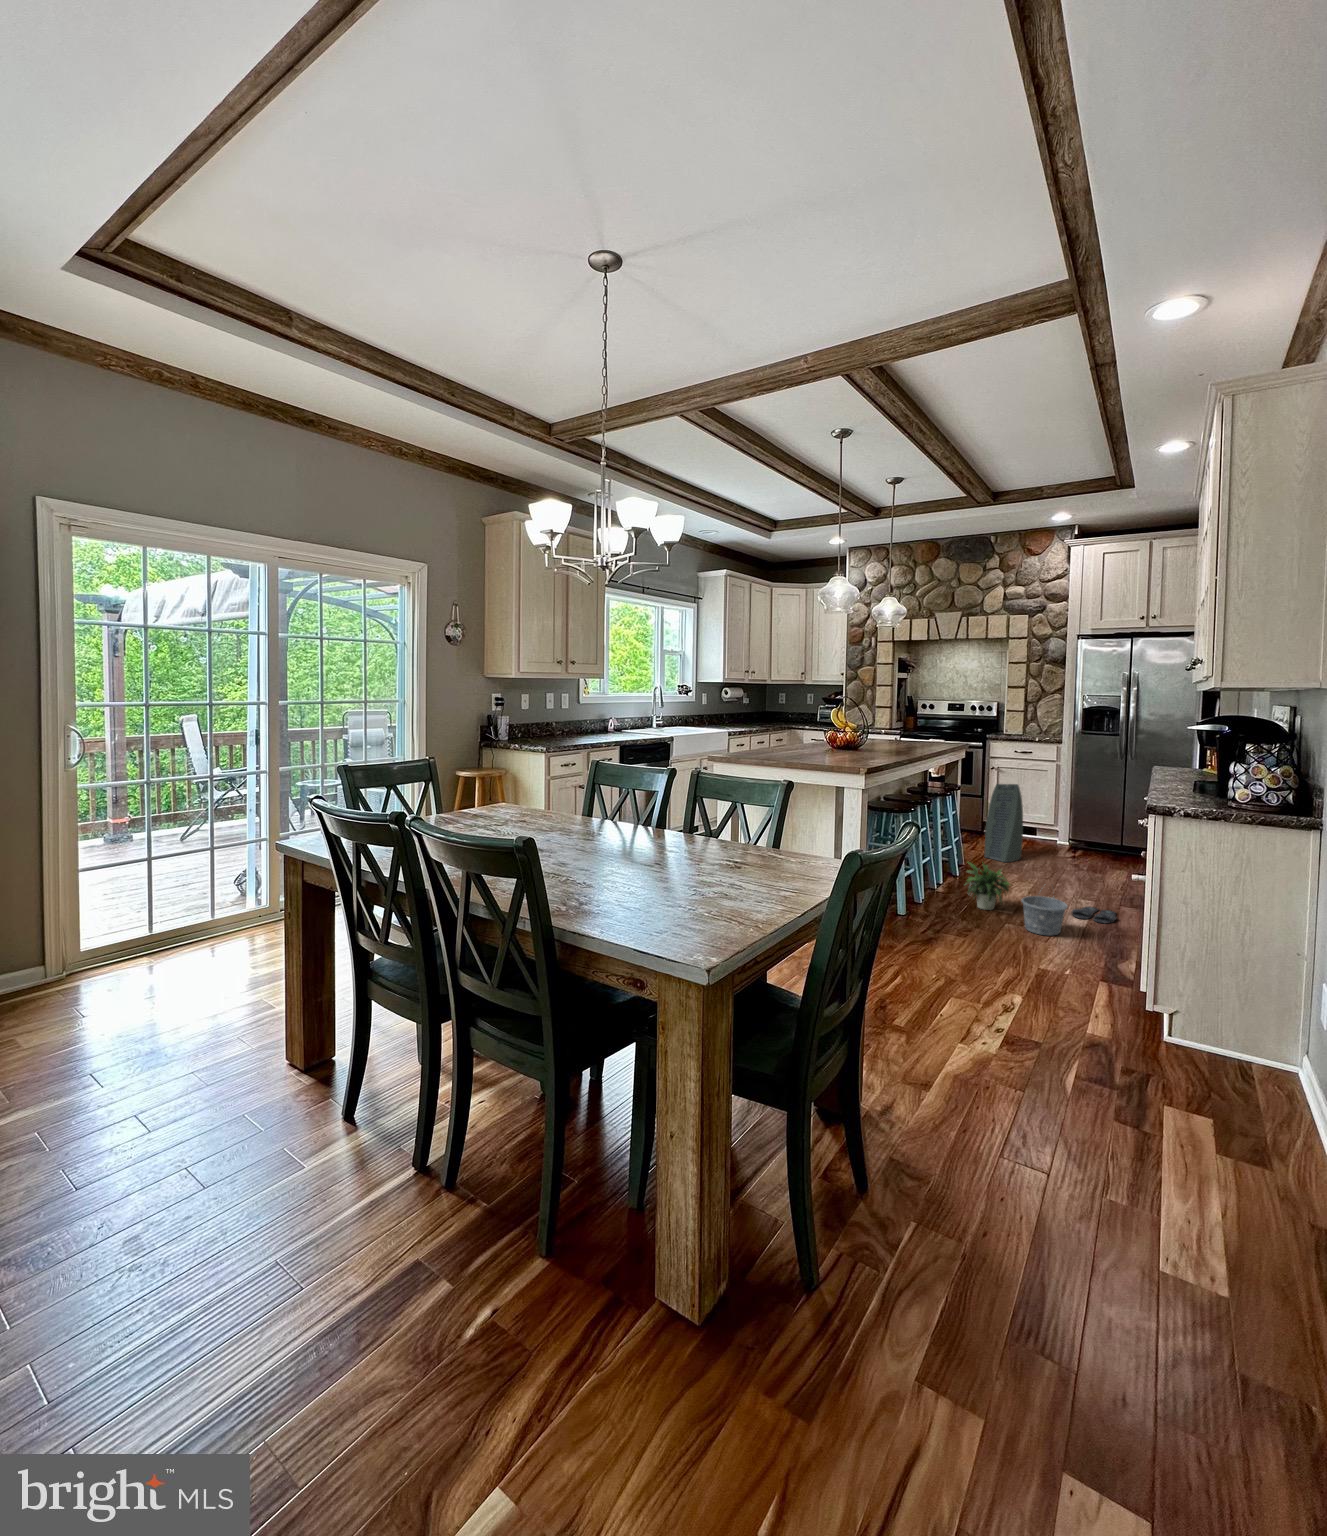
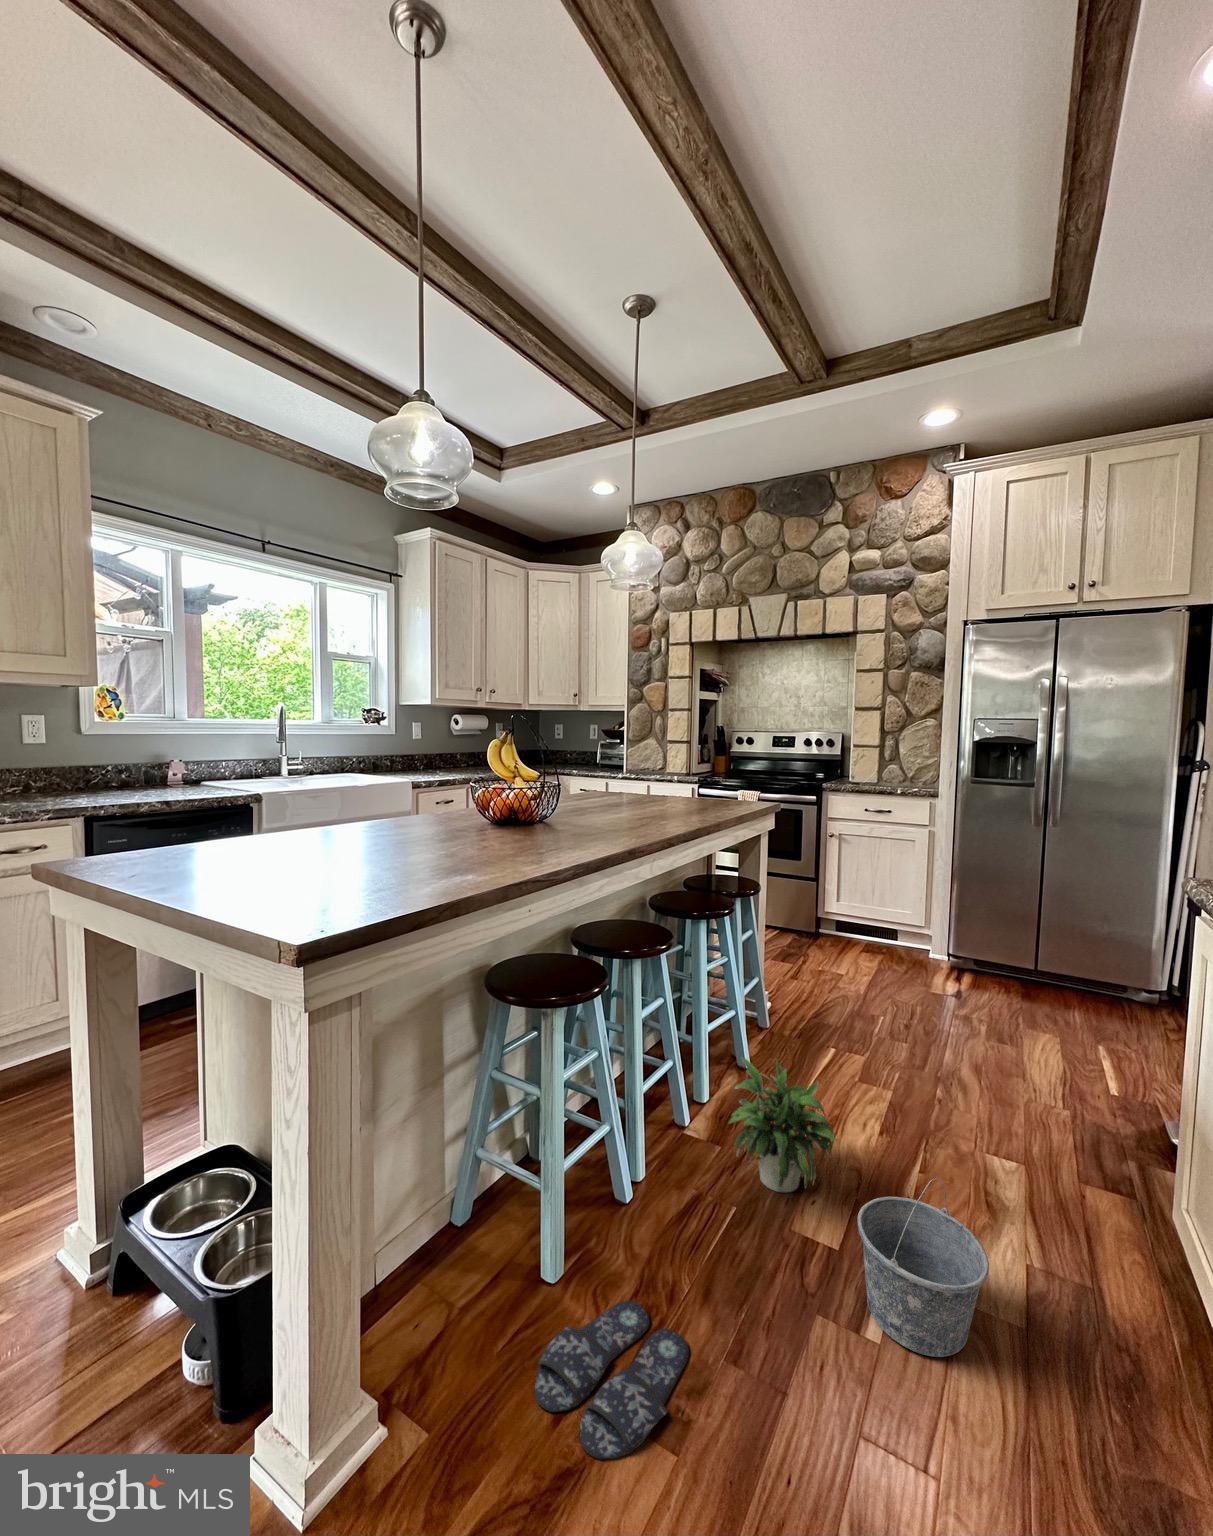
air purifier: present [984,784,1023,862] -> none [809,865,876,1012]
slippers: present [1072,906,1117,924] -> present [535,1301,689,1459]

